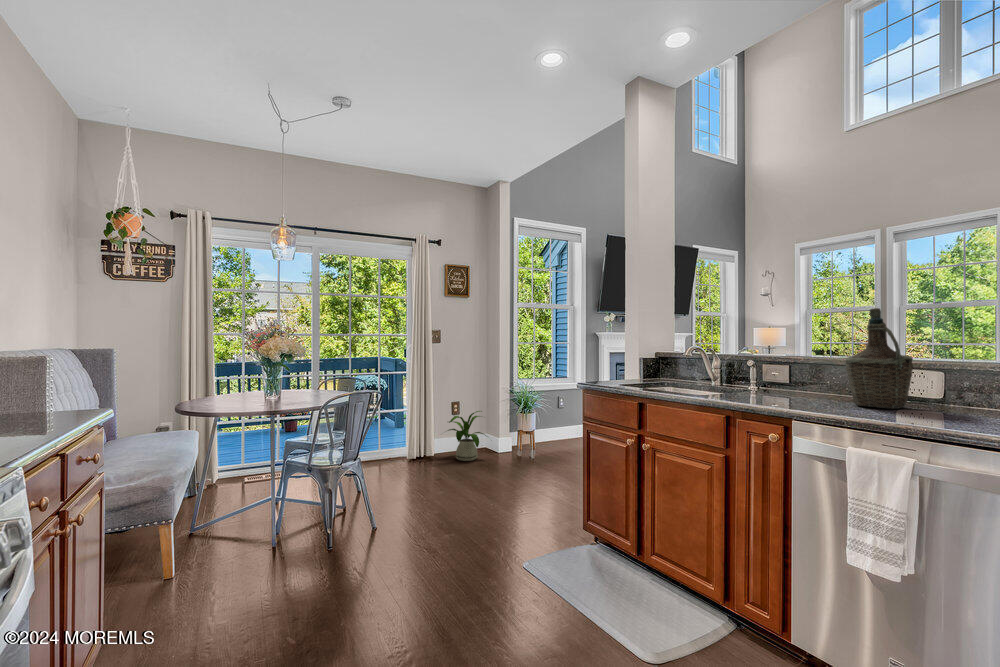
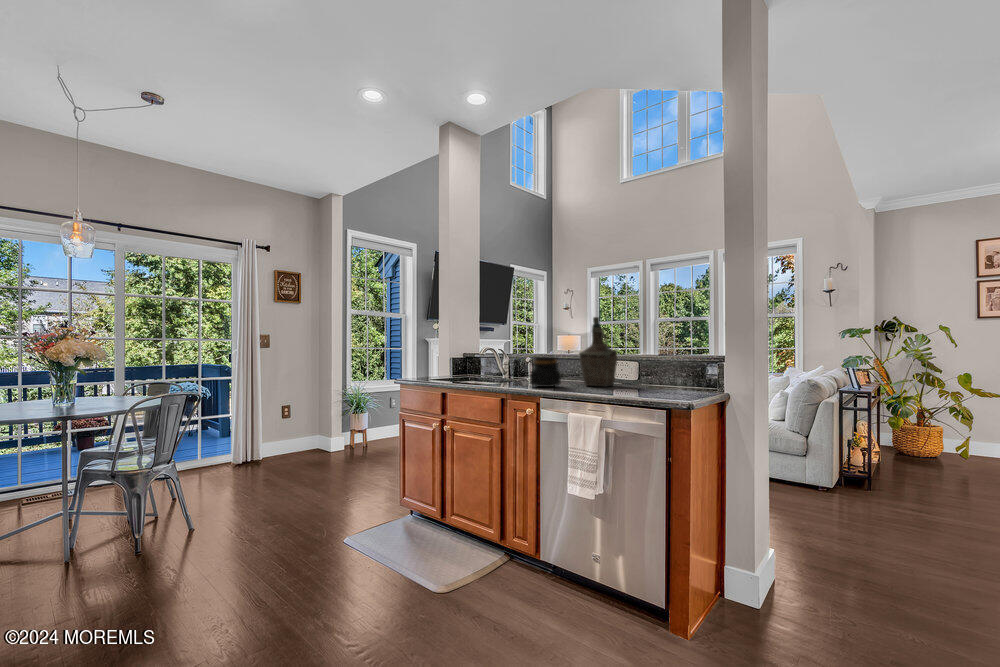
jar: none [768,363,817,405] -> present [530,357,561,387]
house plant: present [448,411,486,461] -> none [269,413,323,462]

